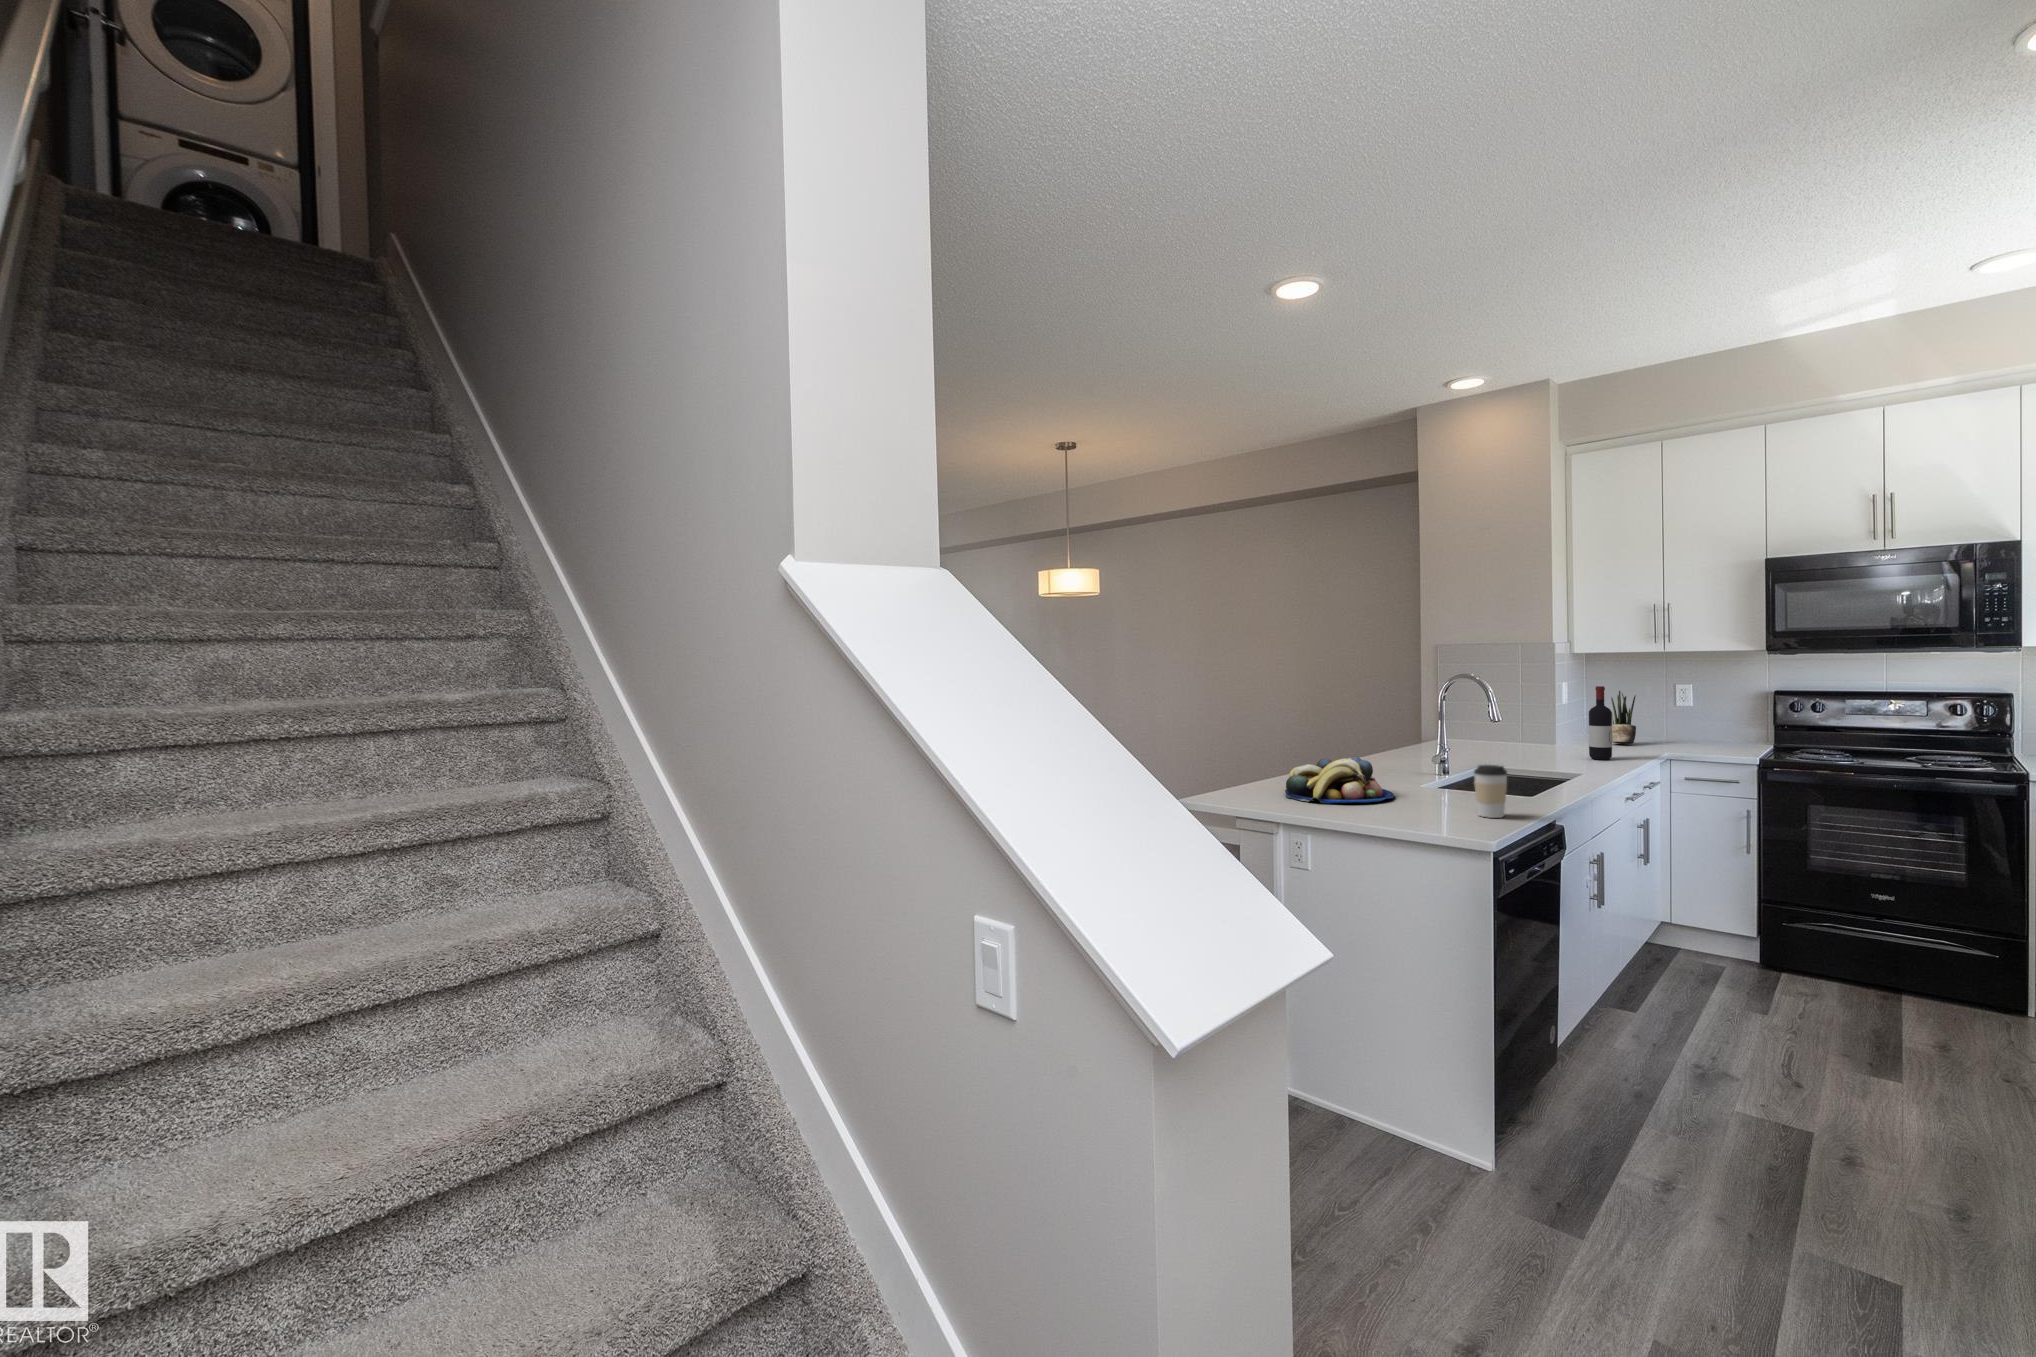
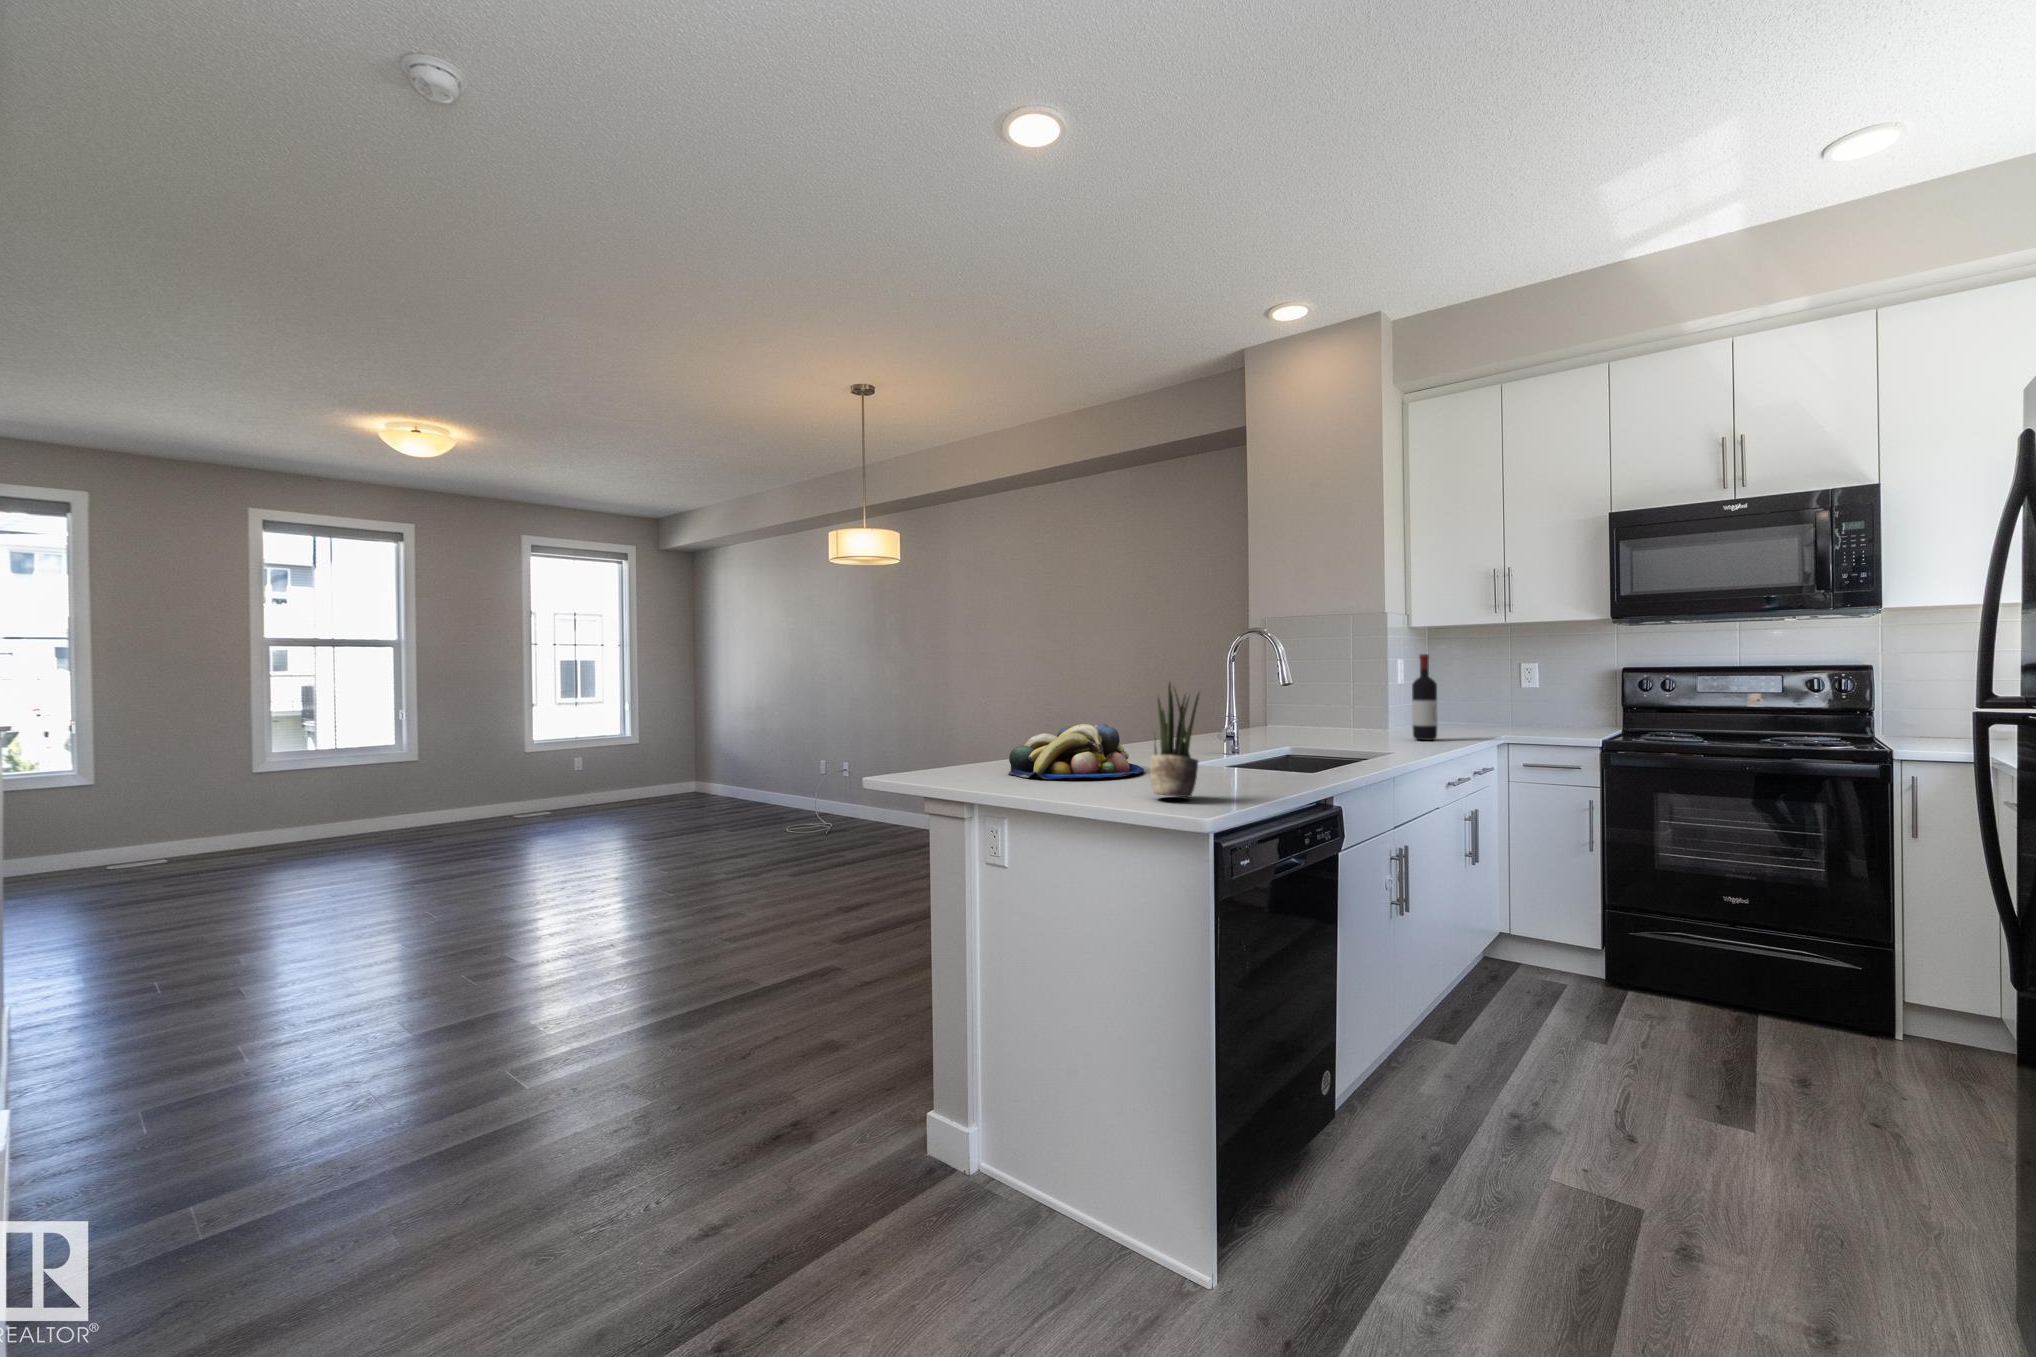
potted plant: present [1611,691,1636,744] -> present [1150,683,1199,797]
coffee cup: present [1474,765,1507,818] -> none [1218,723,1259,793]

